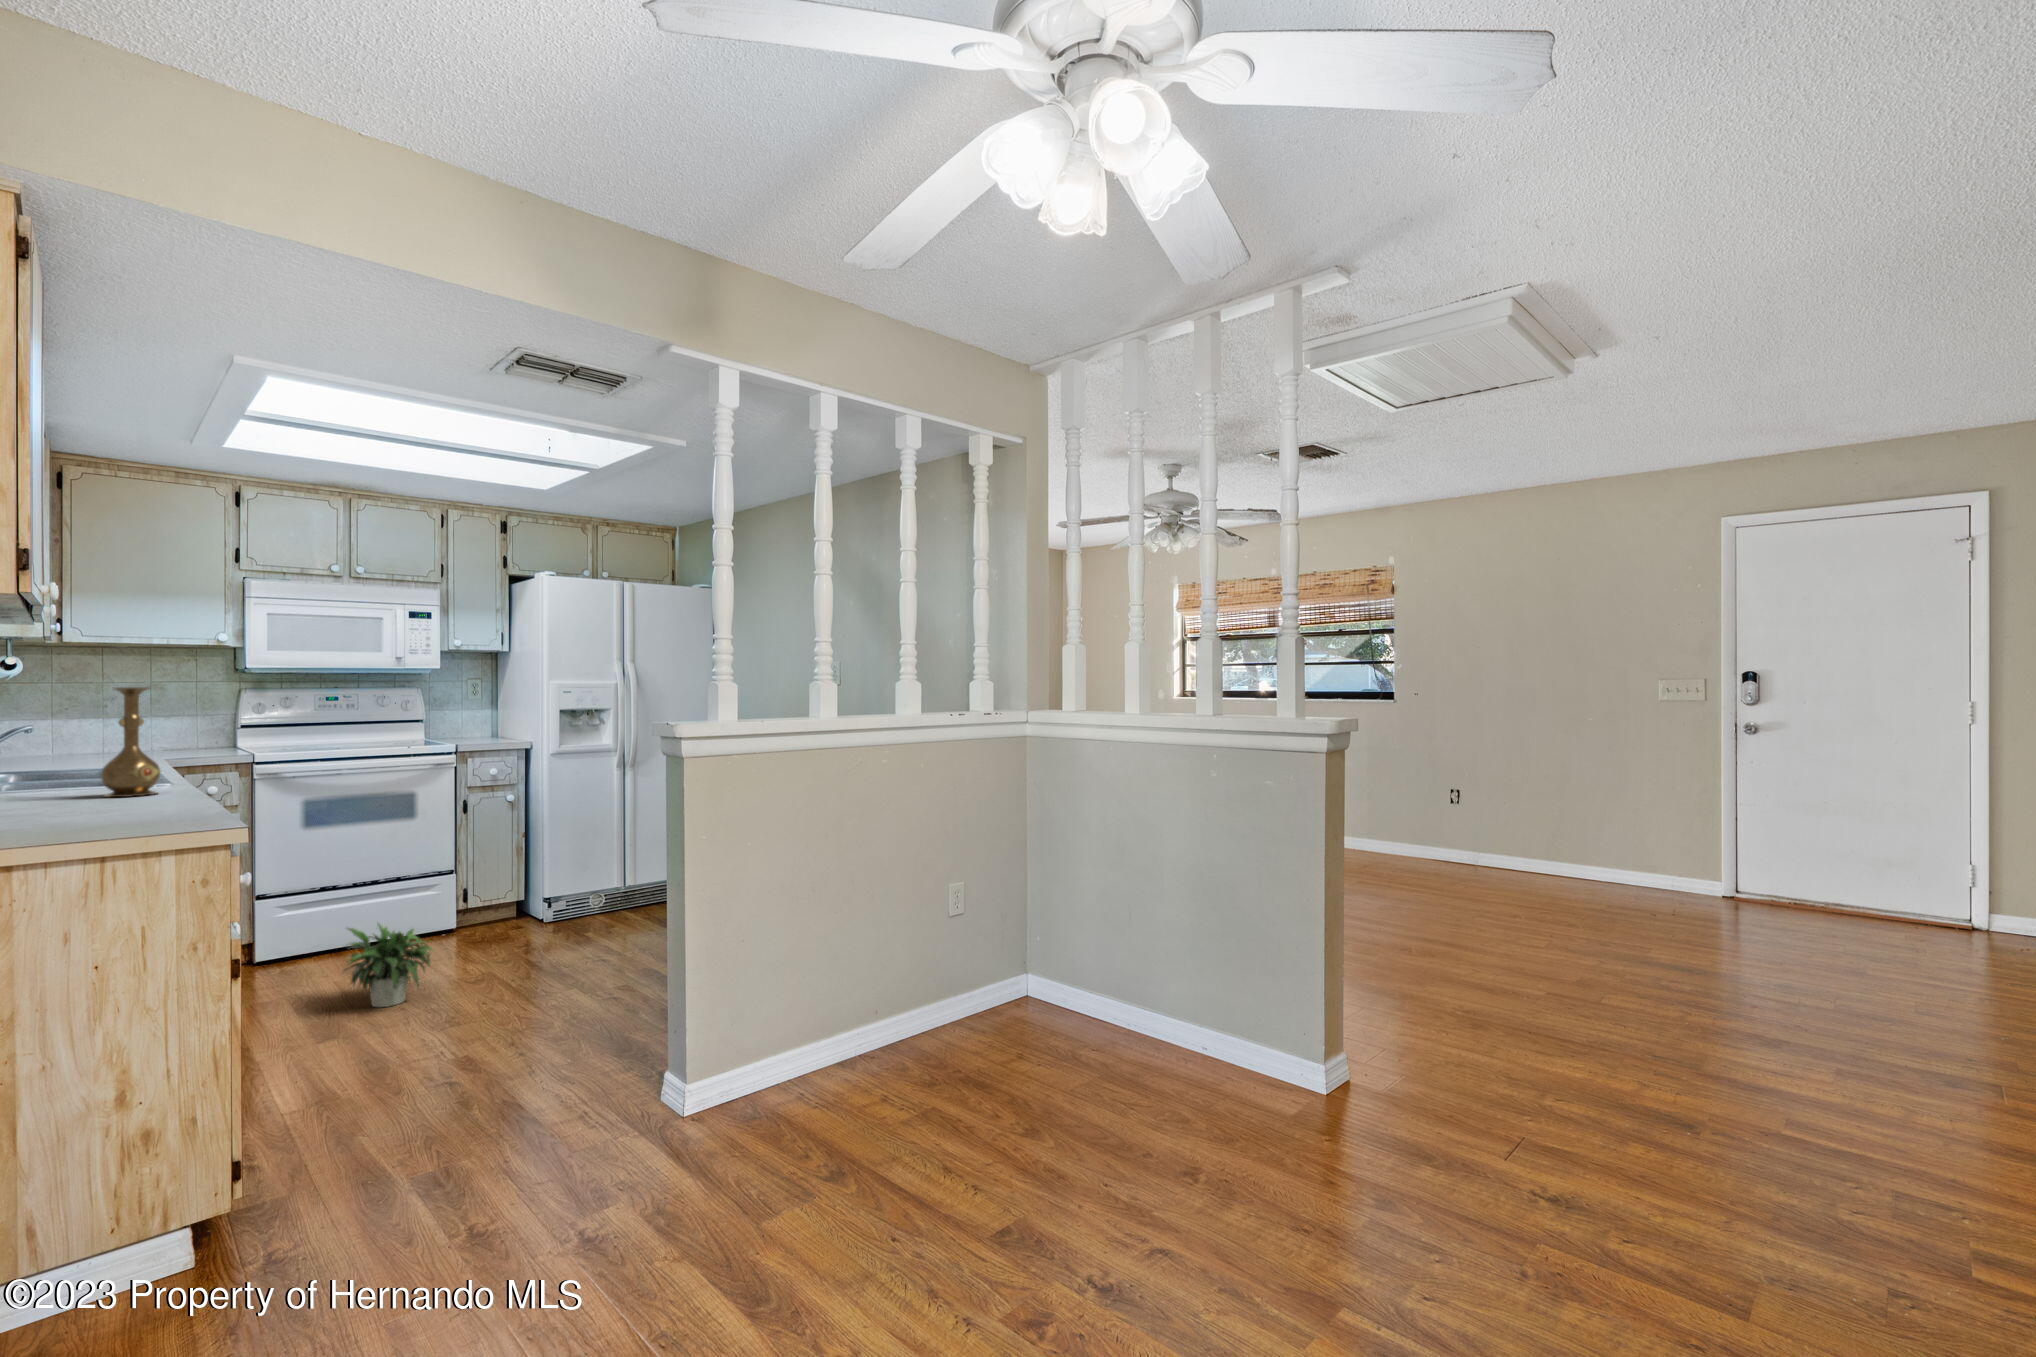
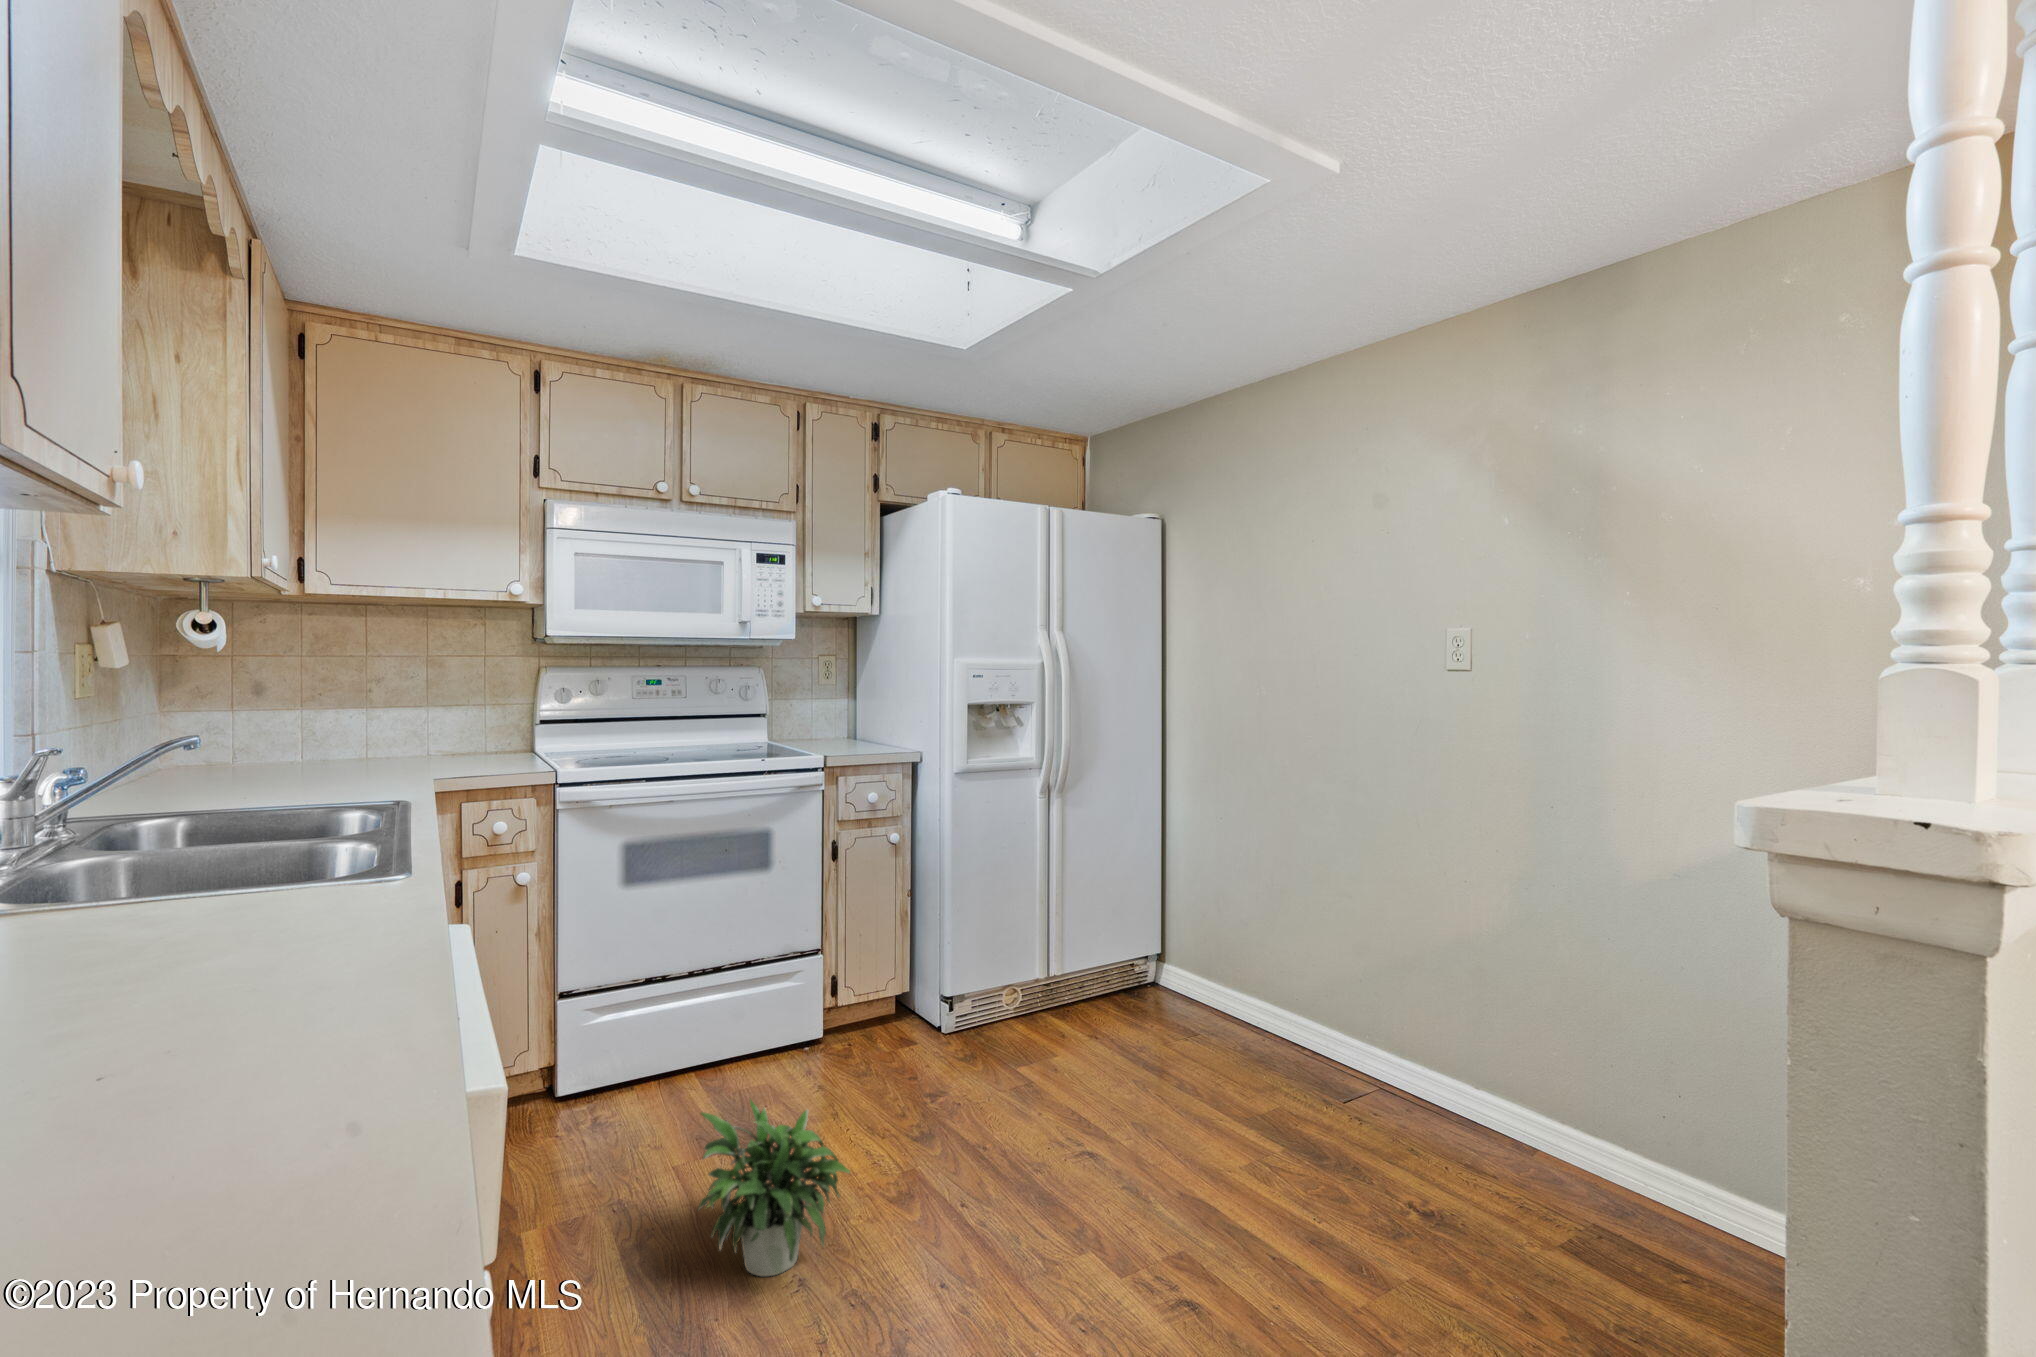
vase: present [101,687,160,797] -> none [176,686,334,1006]

